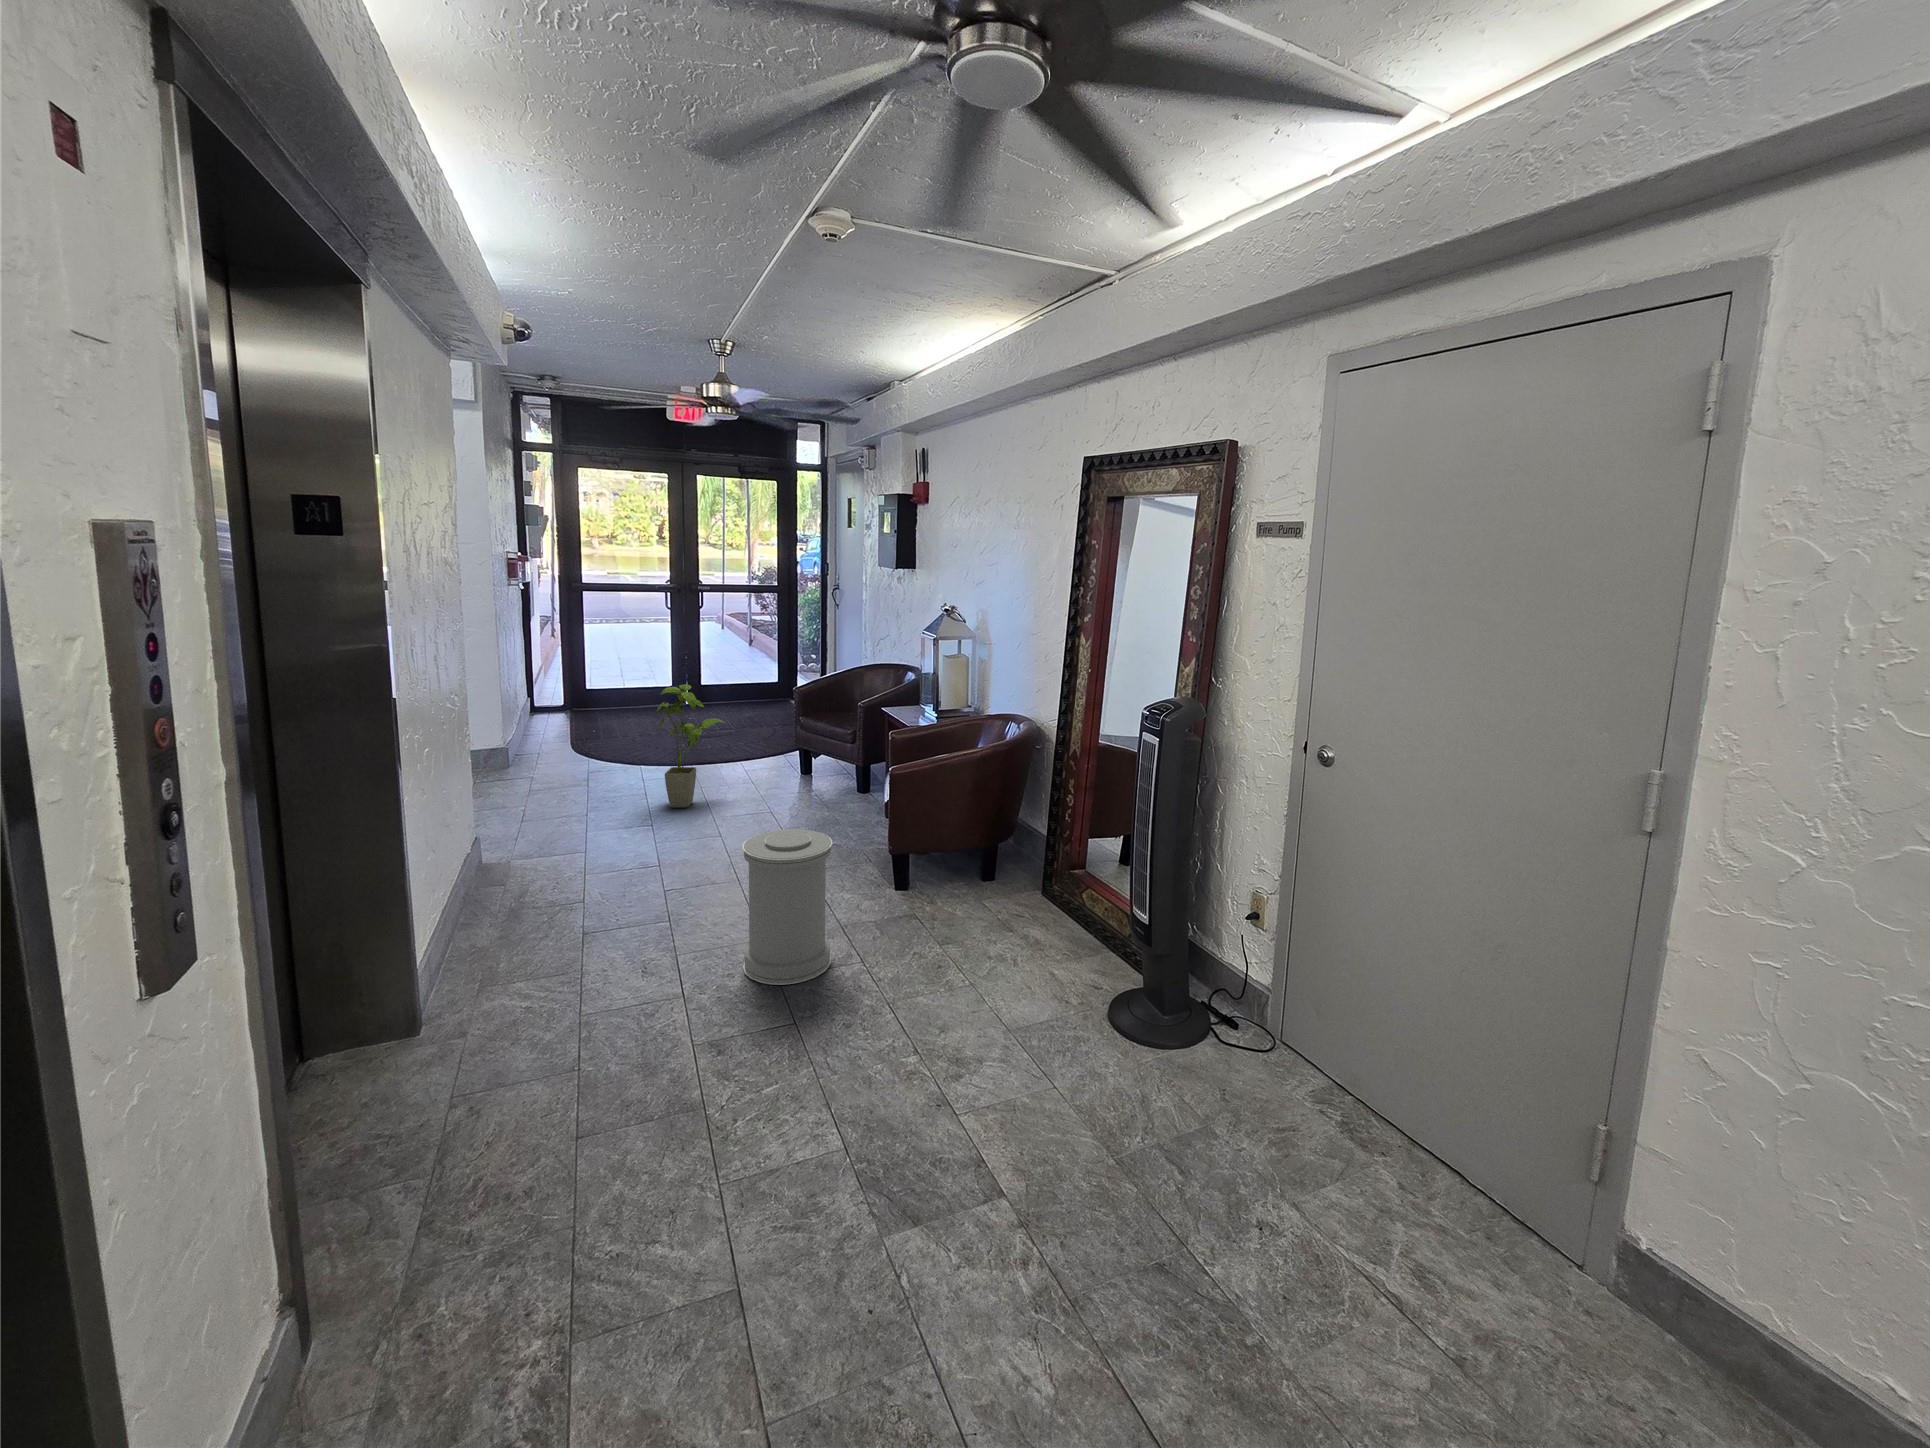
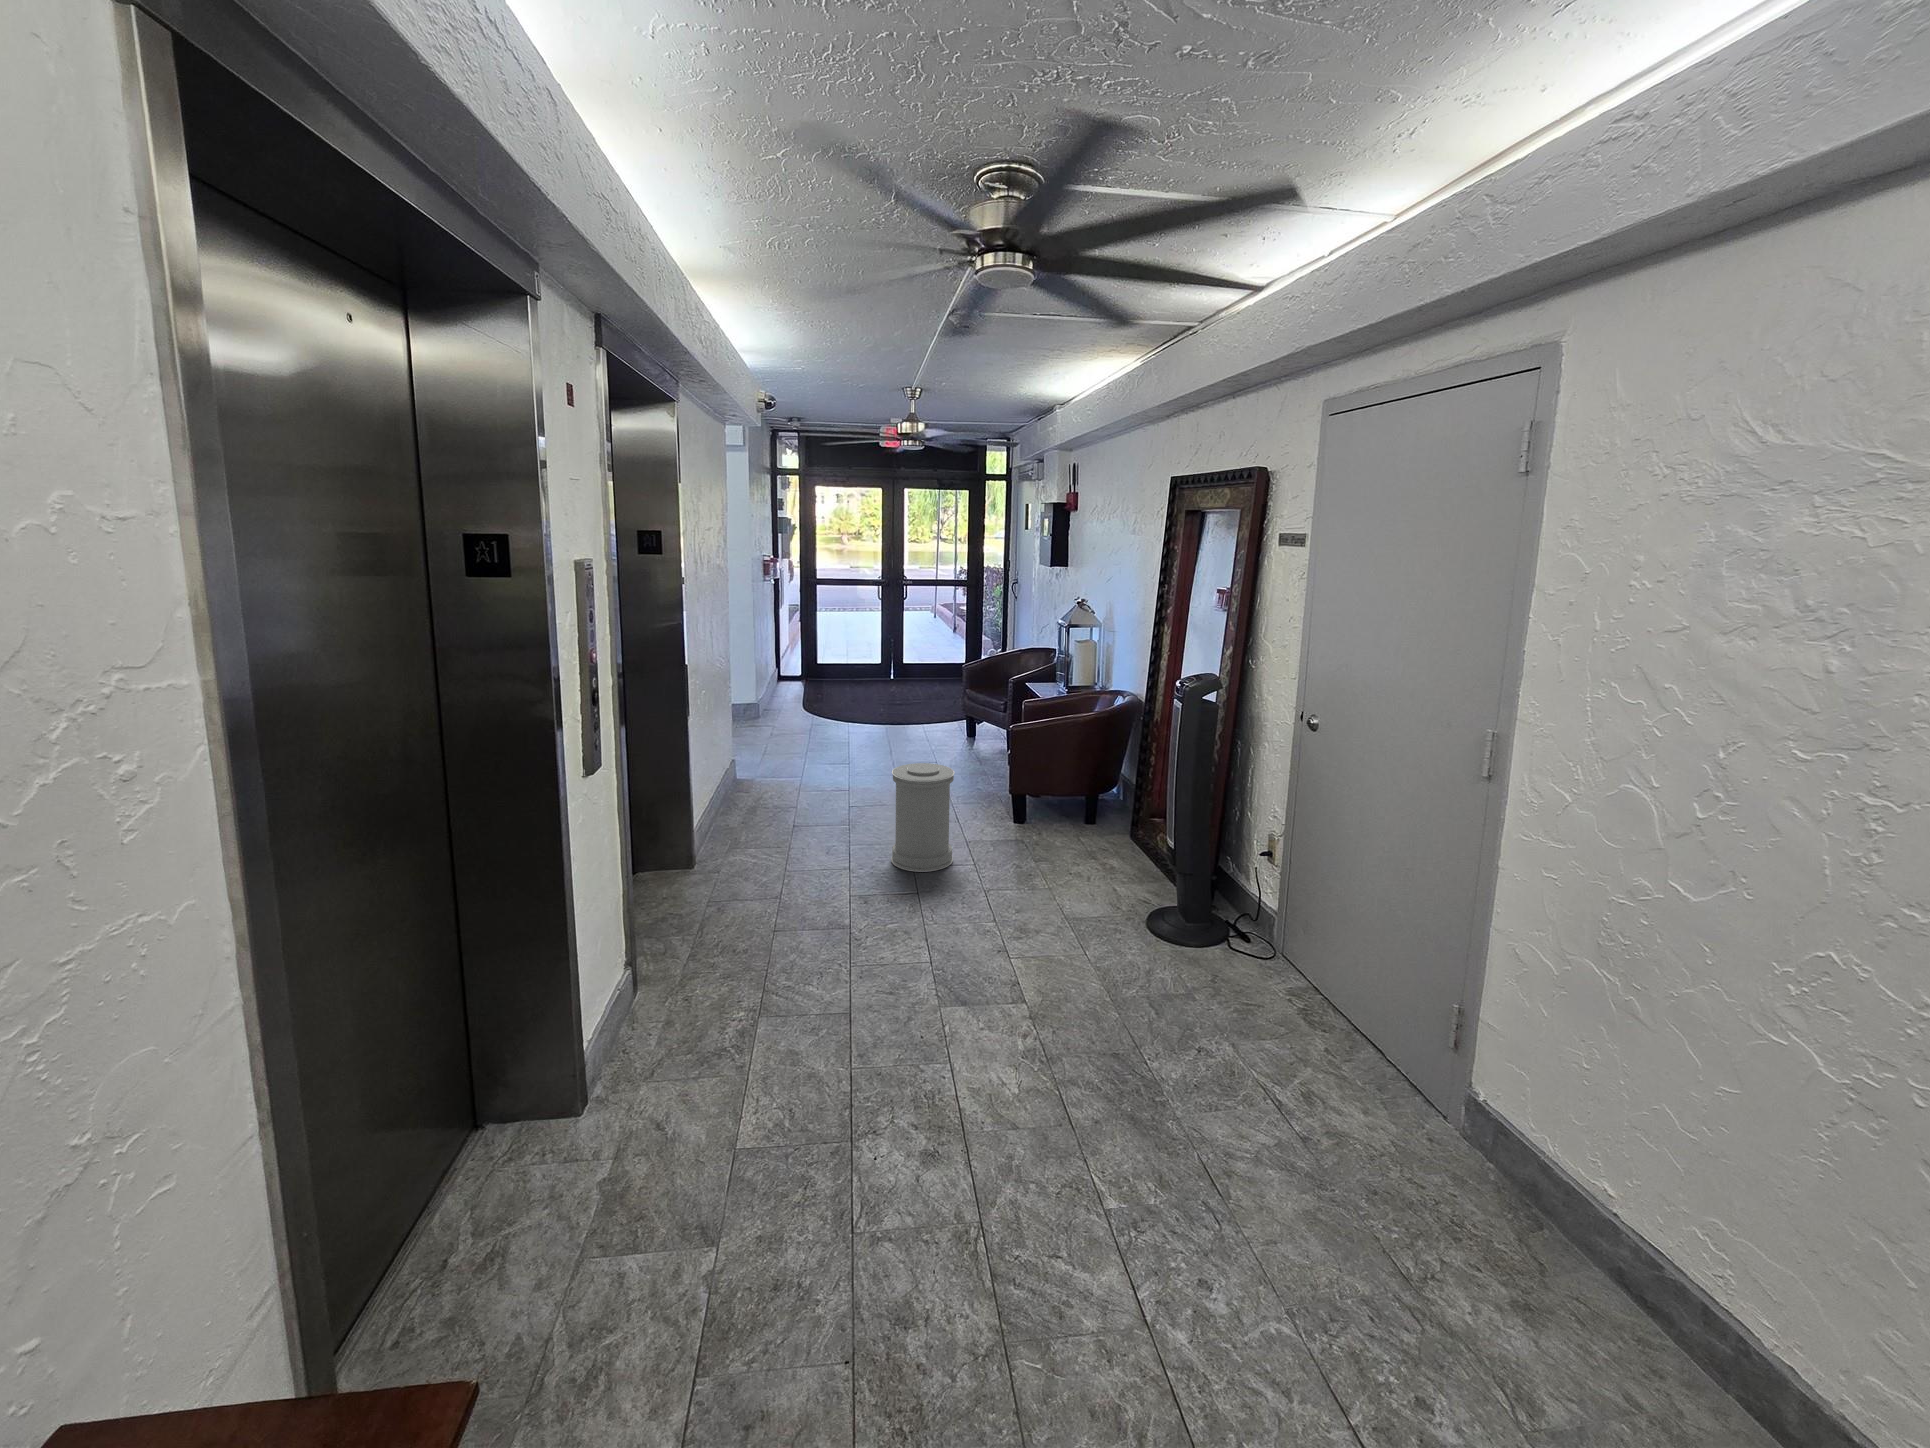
house plant: present [657,684,725,807] -> none [855,659,908,754]

